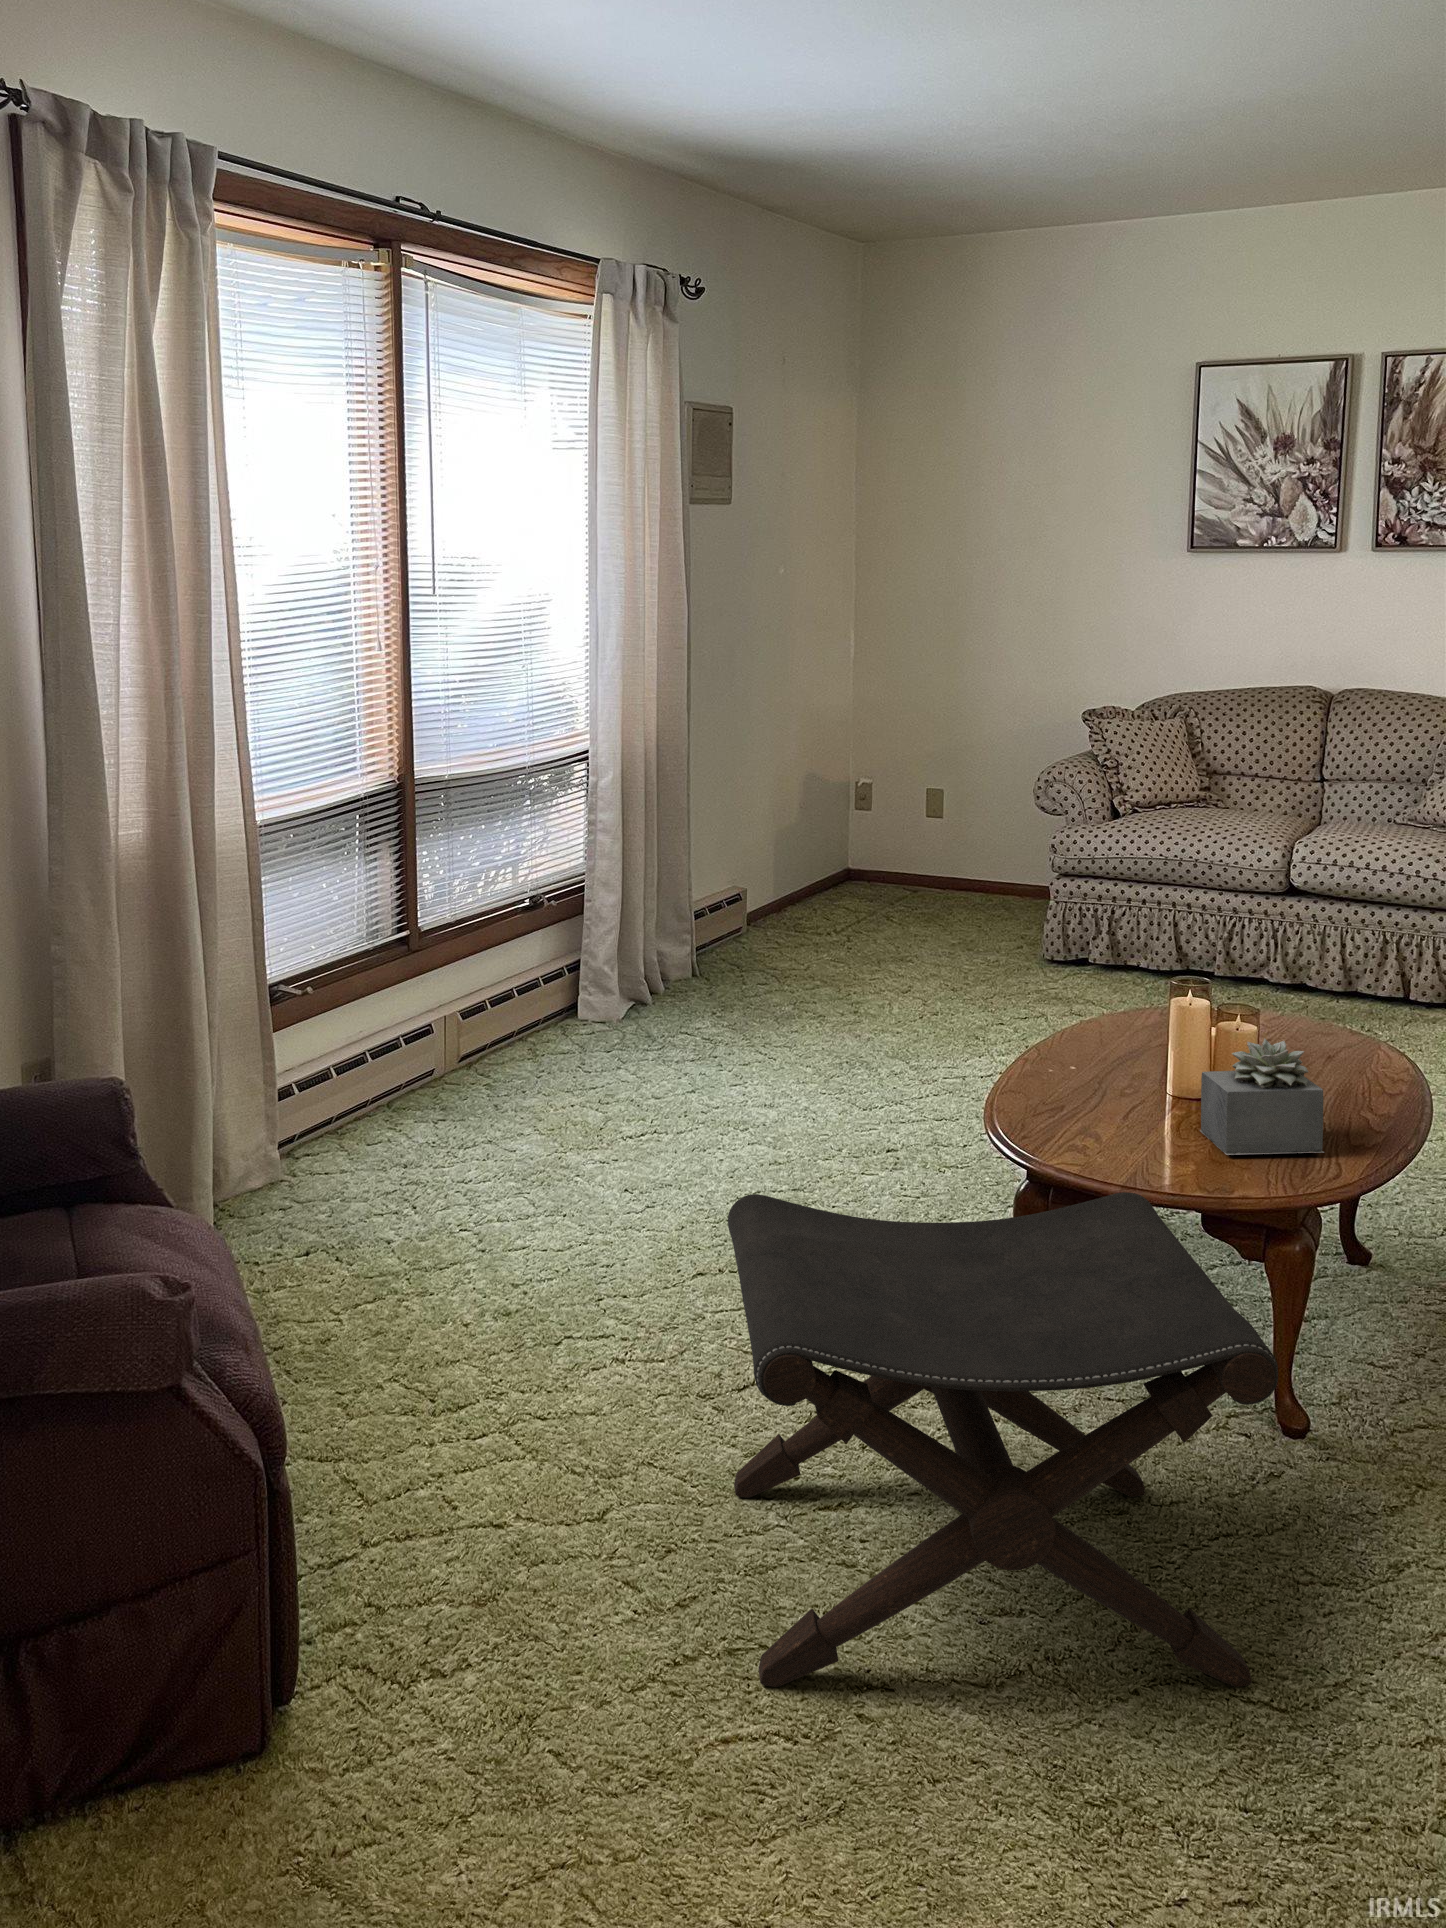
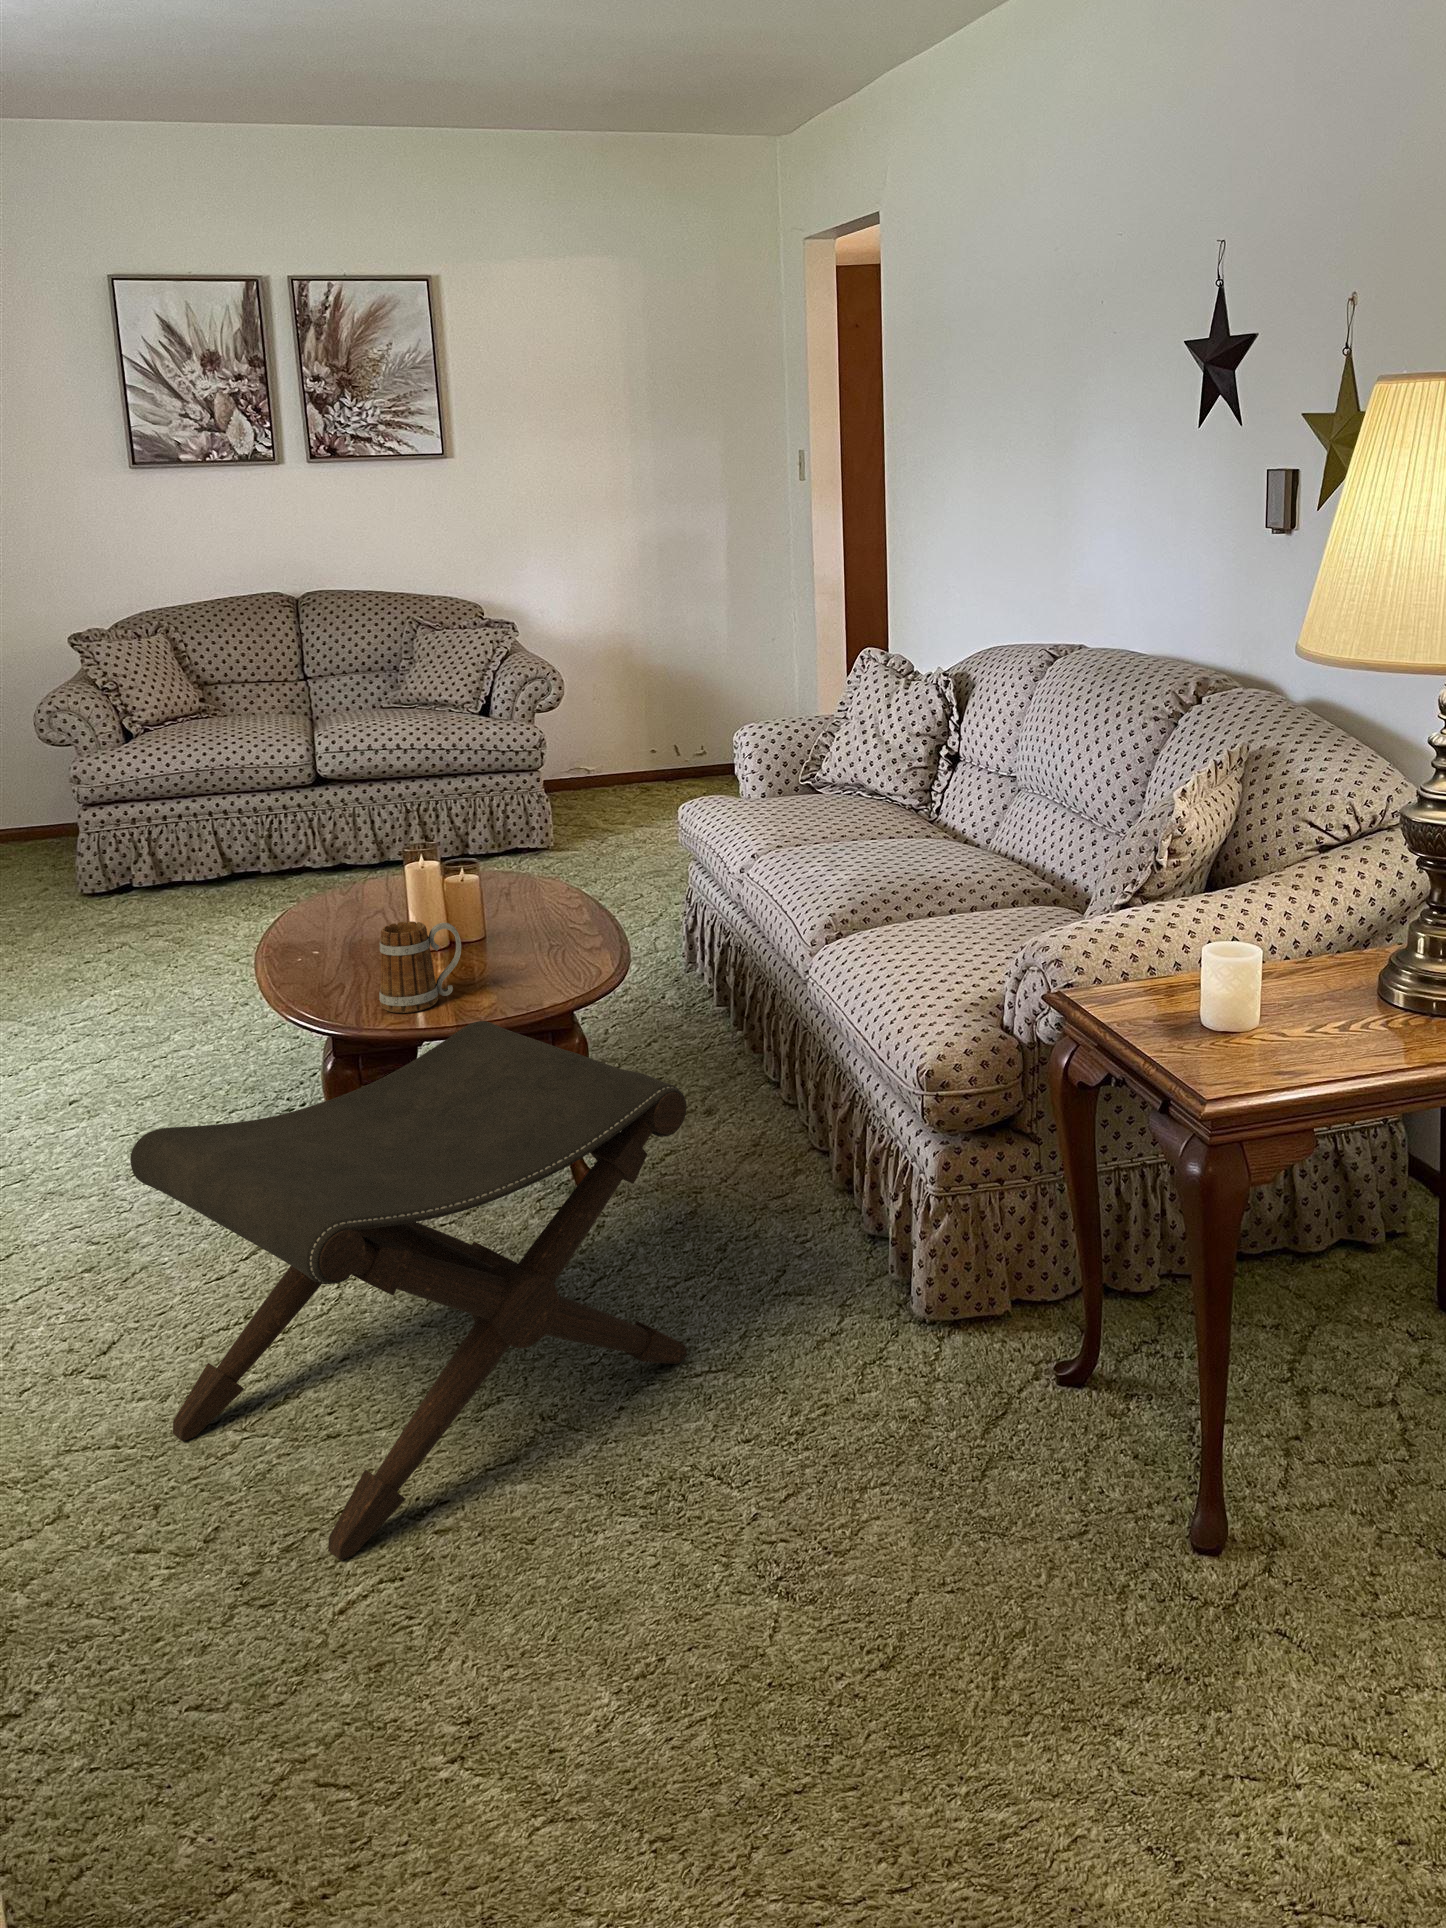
succulent plant: present [1200,1038,1324,1155] -> none [455,874,565,979]
mug: none [1081,1060,1178,1162] -> present [379,921,461,1013]

